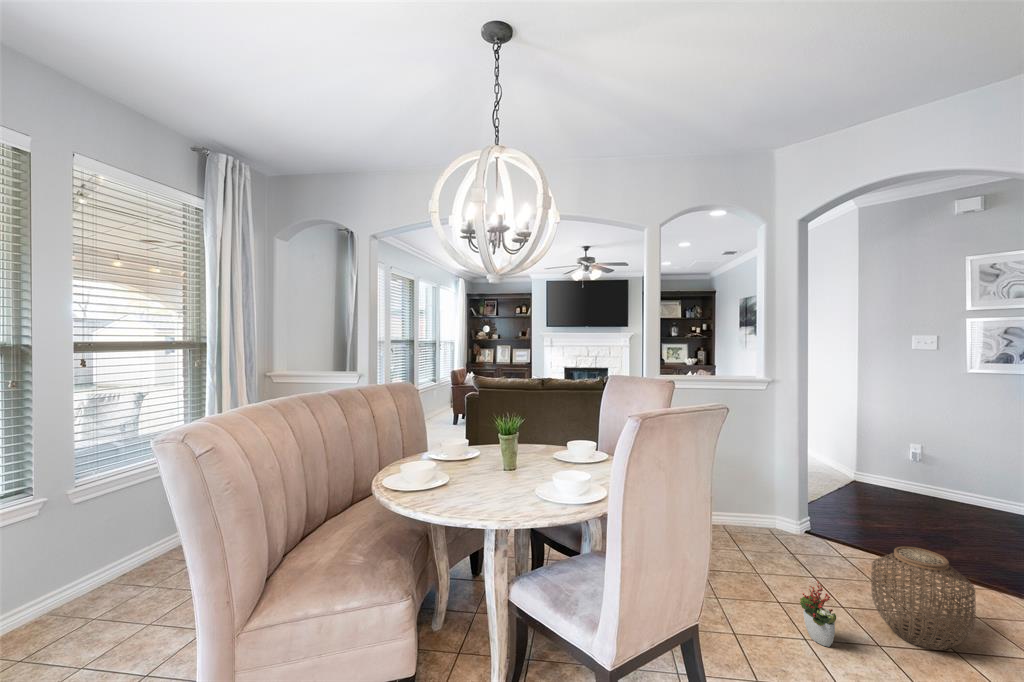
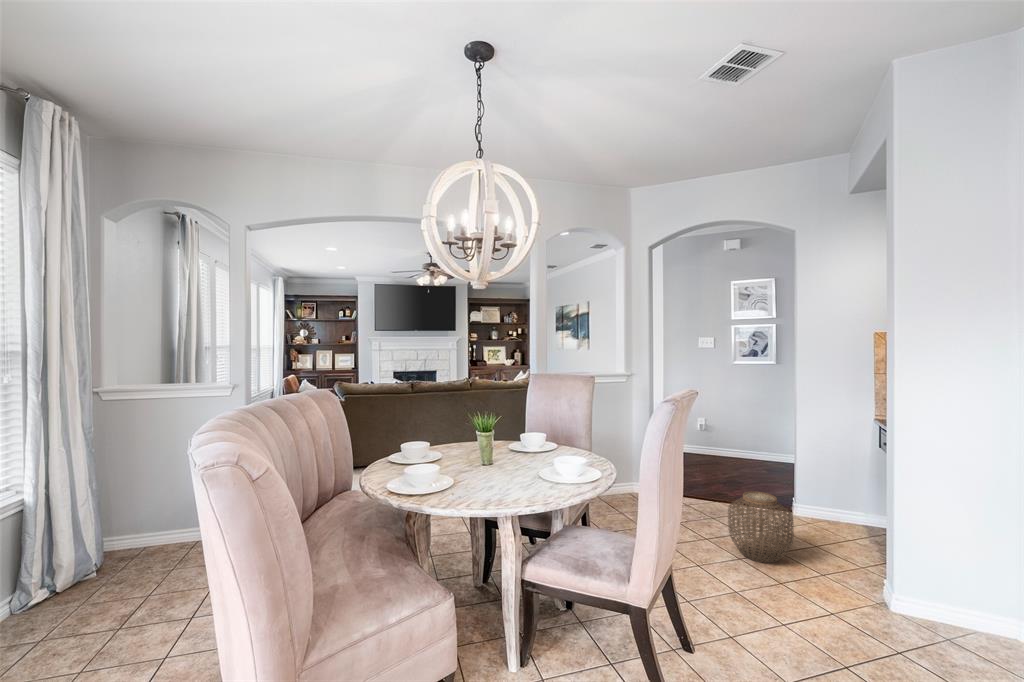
decorative plant: present [800,582,836,647] -> none [692,528,721,577]

